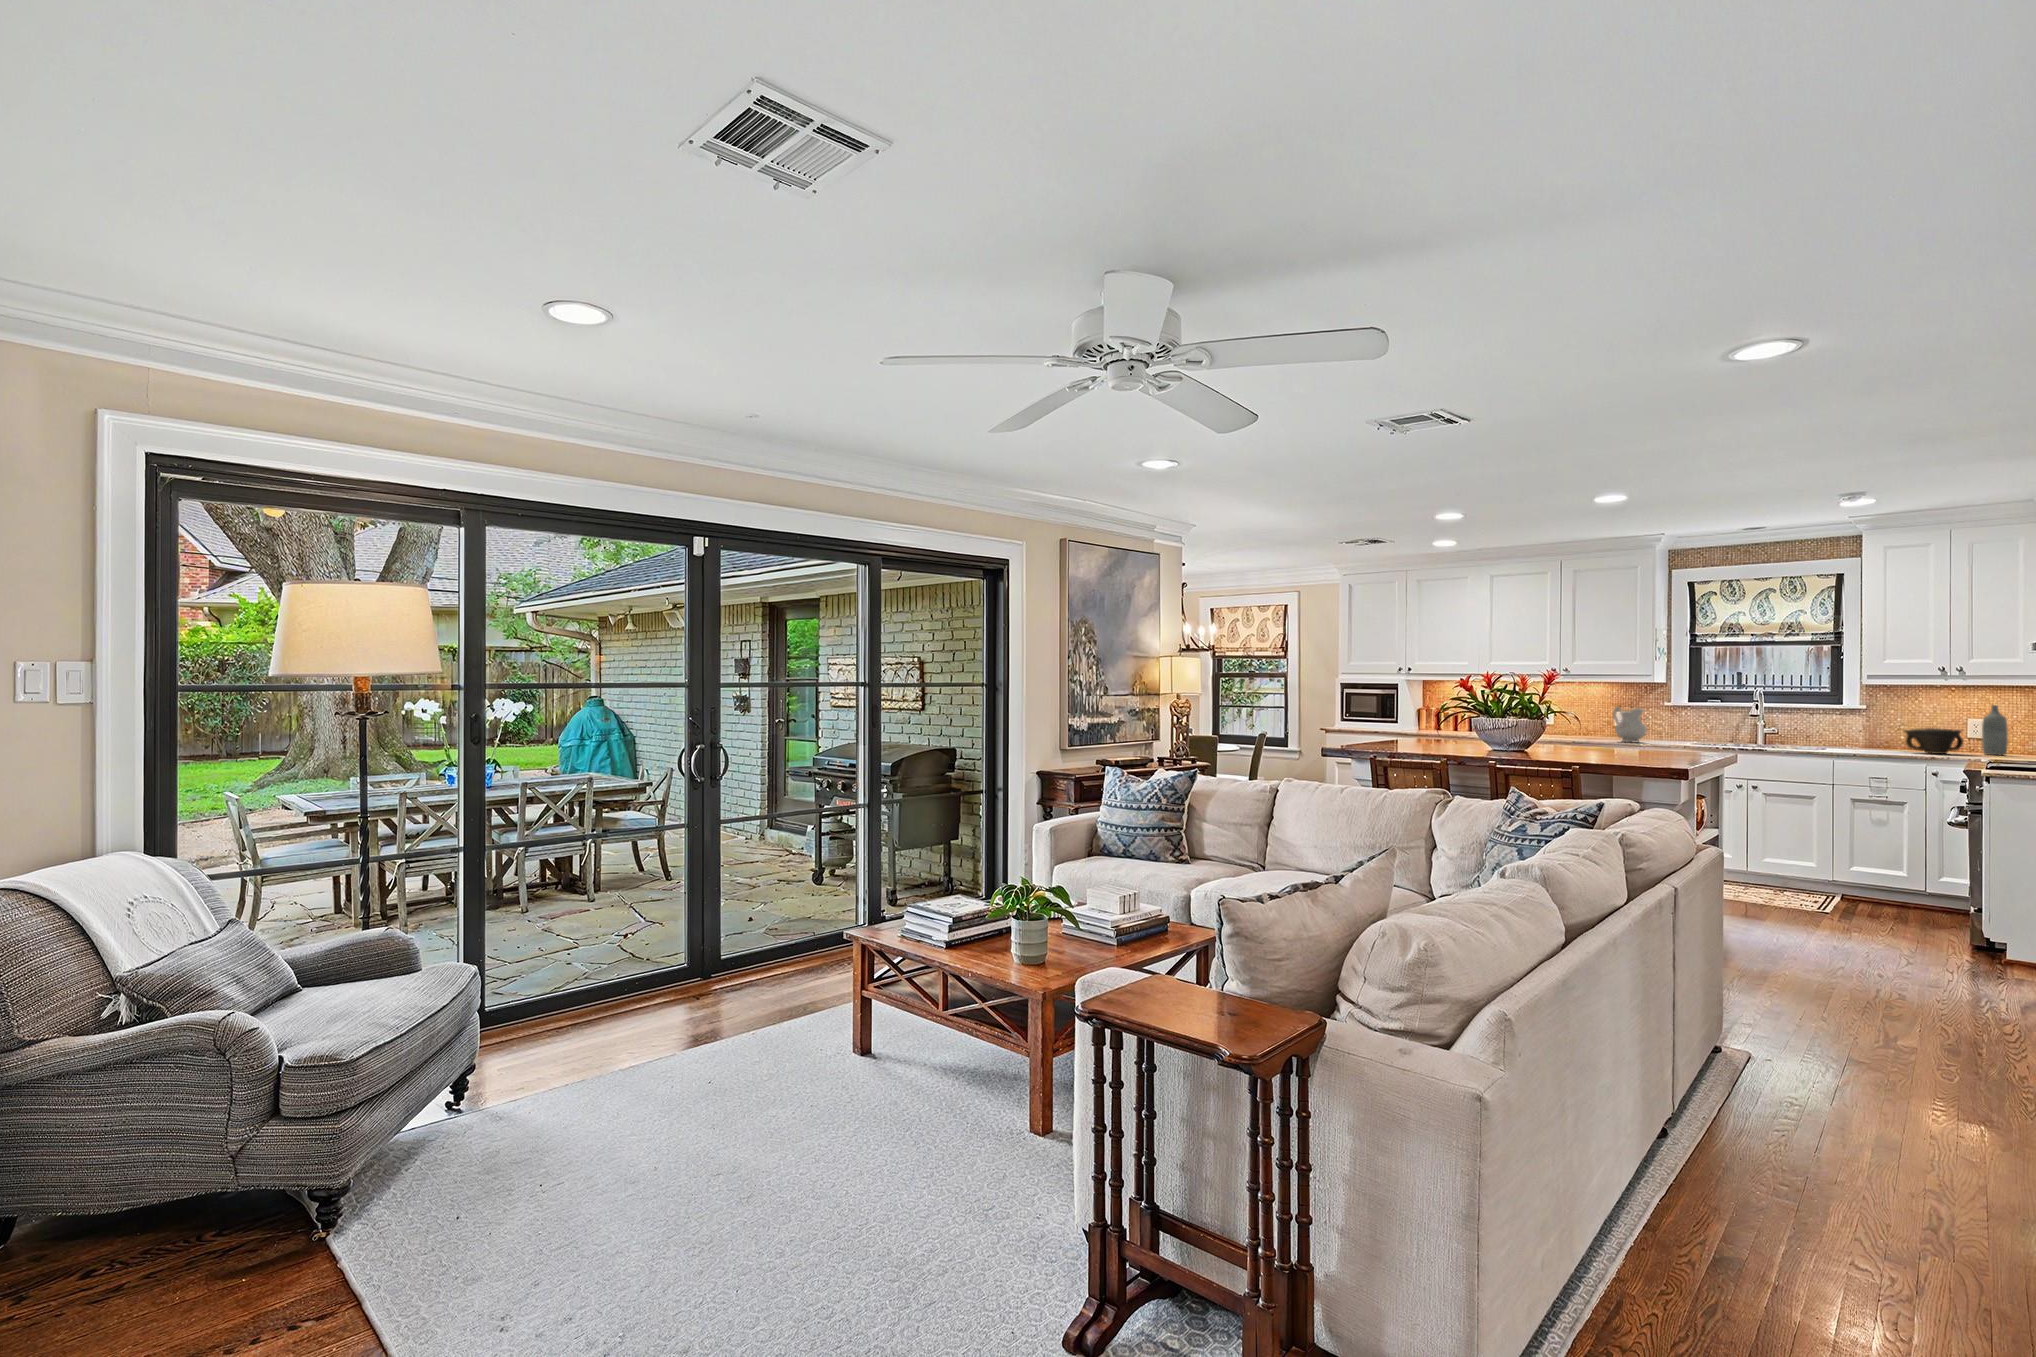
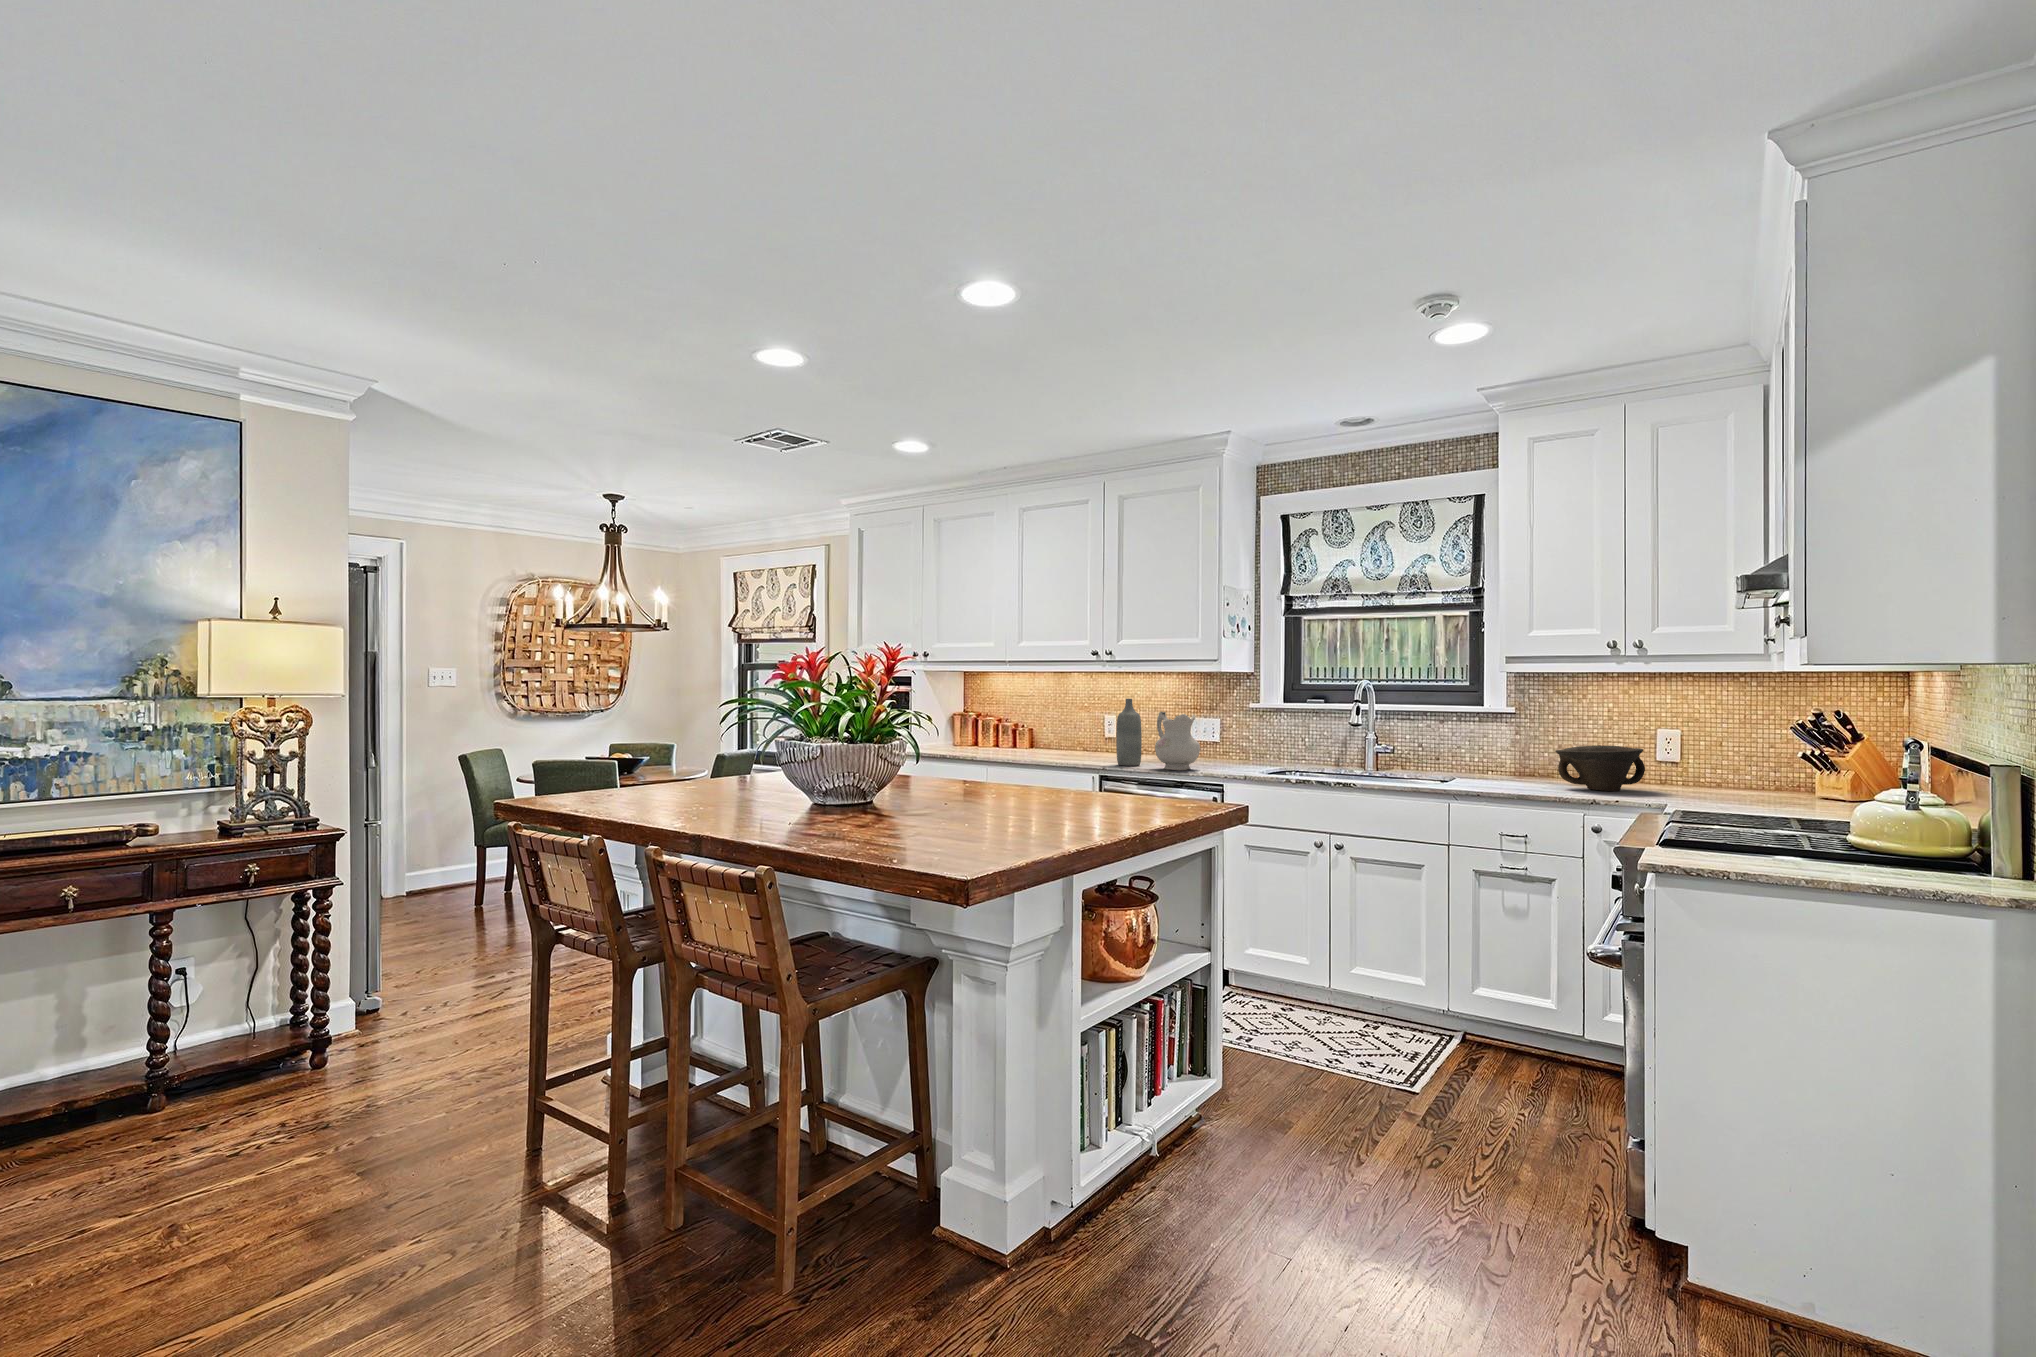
bottle: present [1982,705,2008,755] -> present [1116,699,1142,766]

